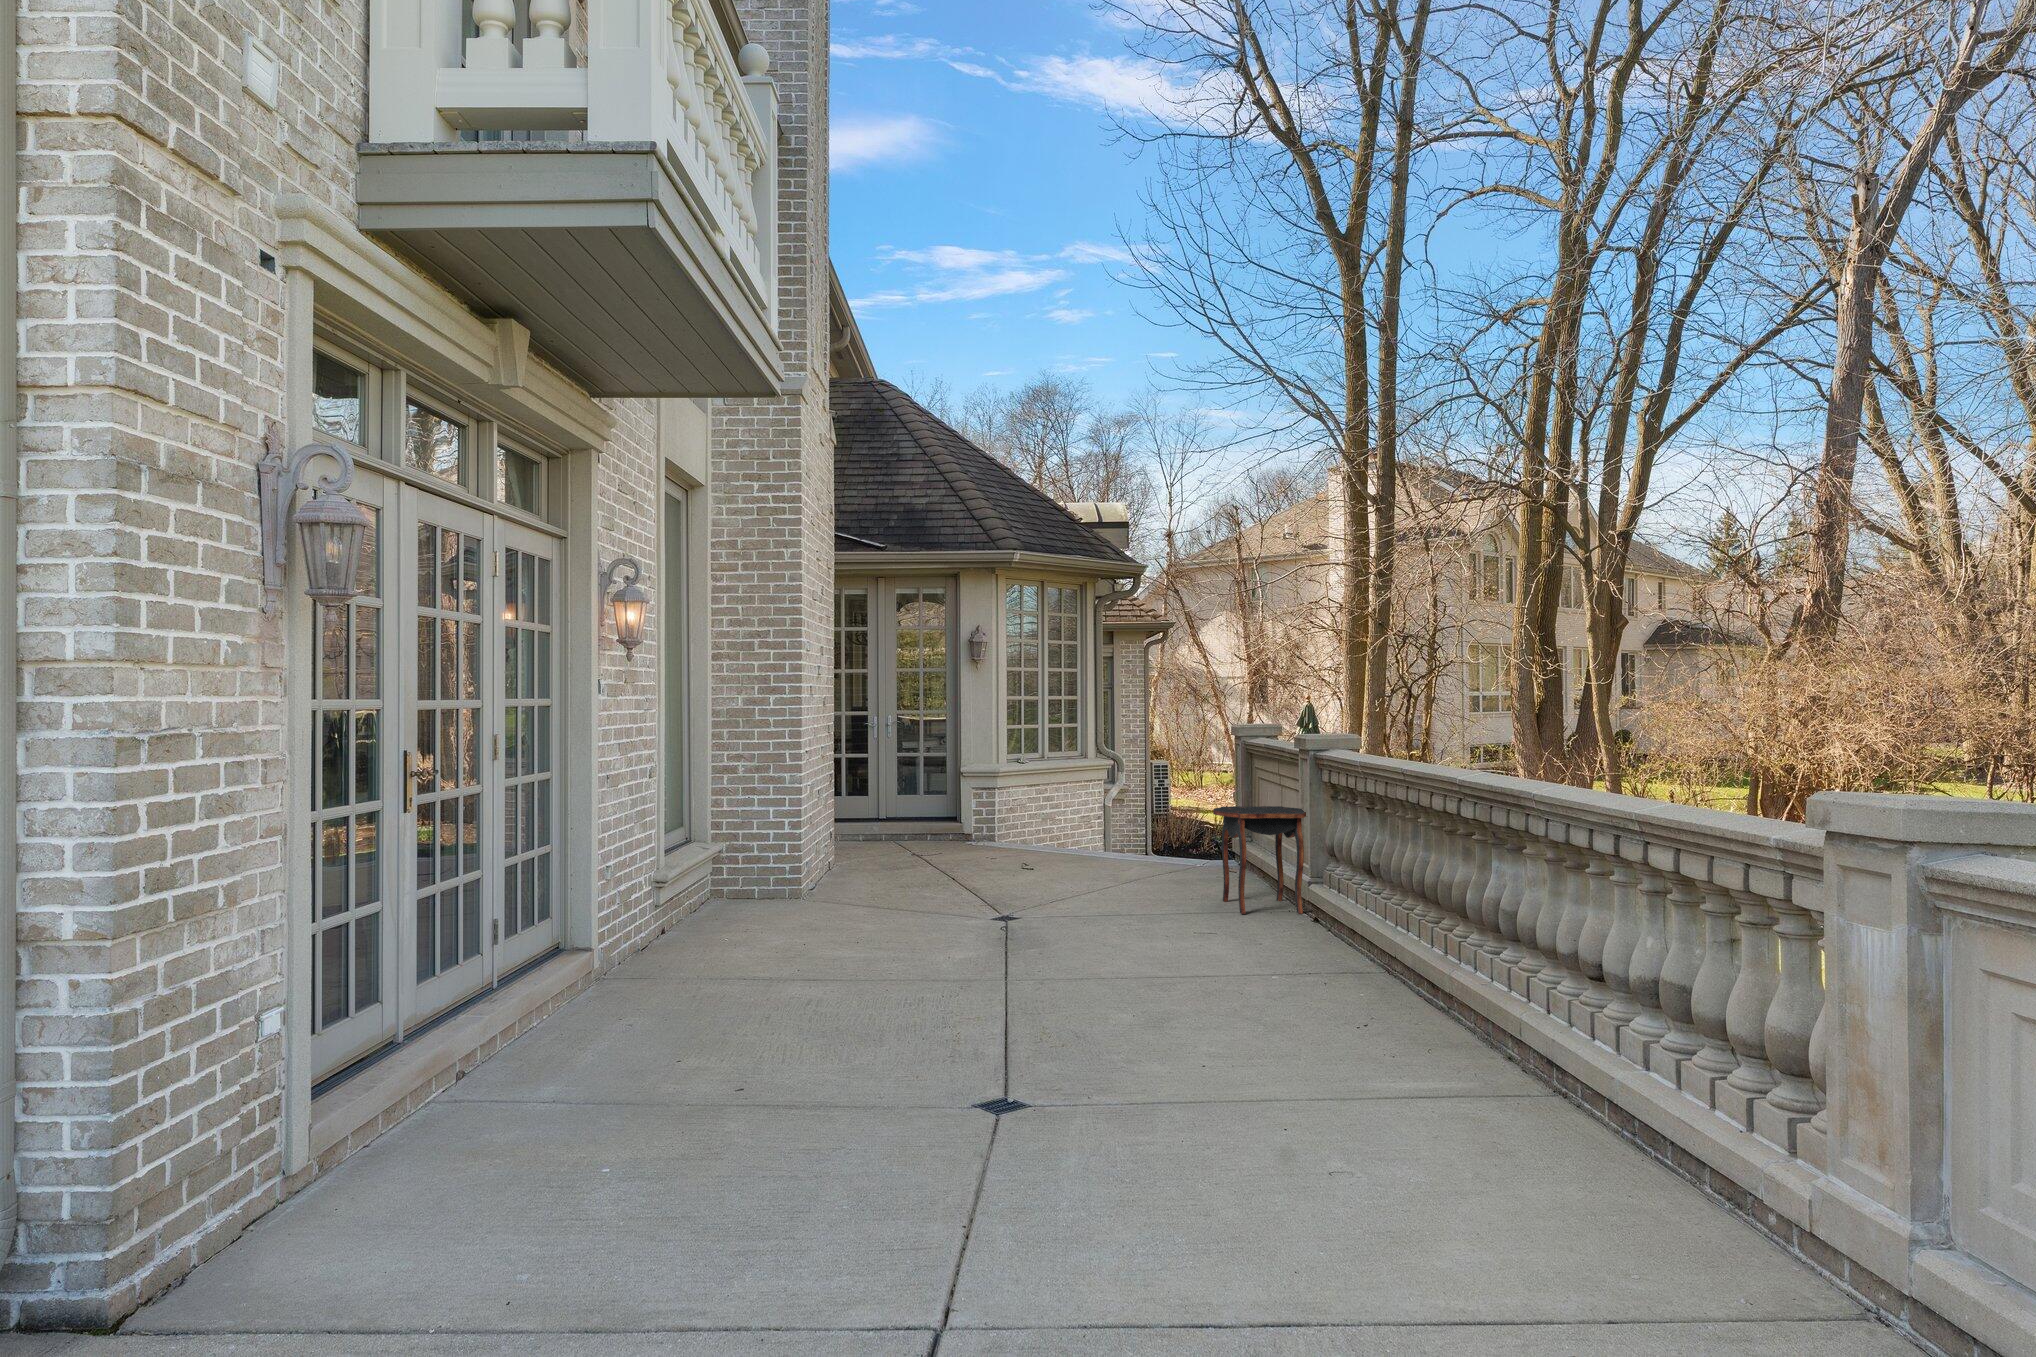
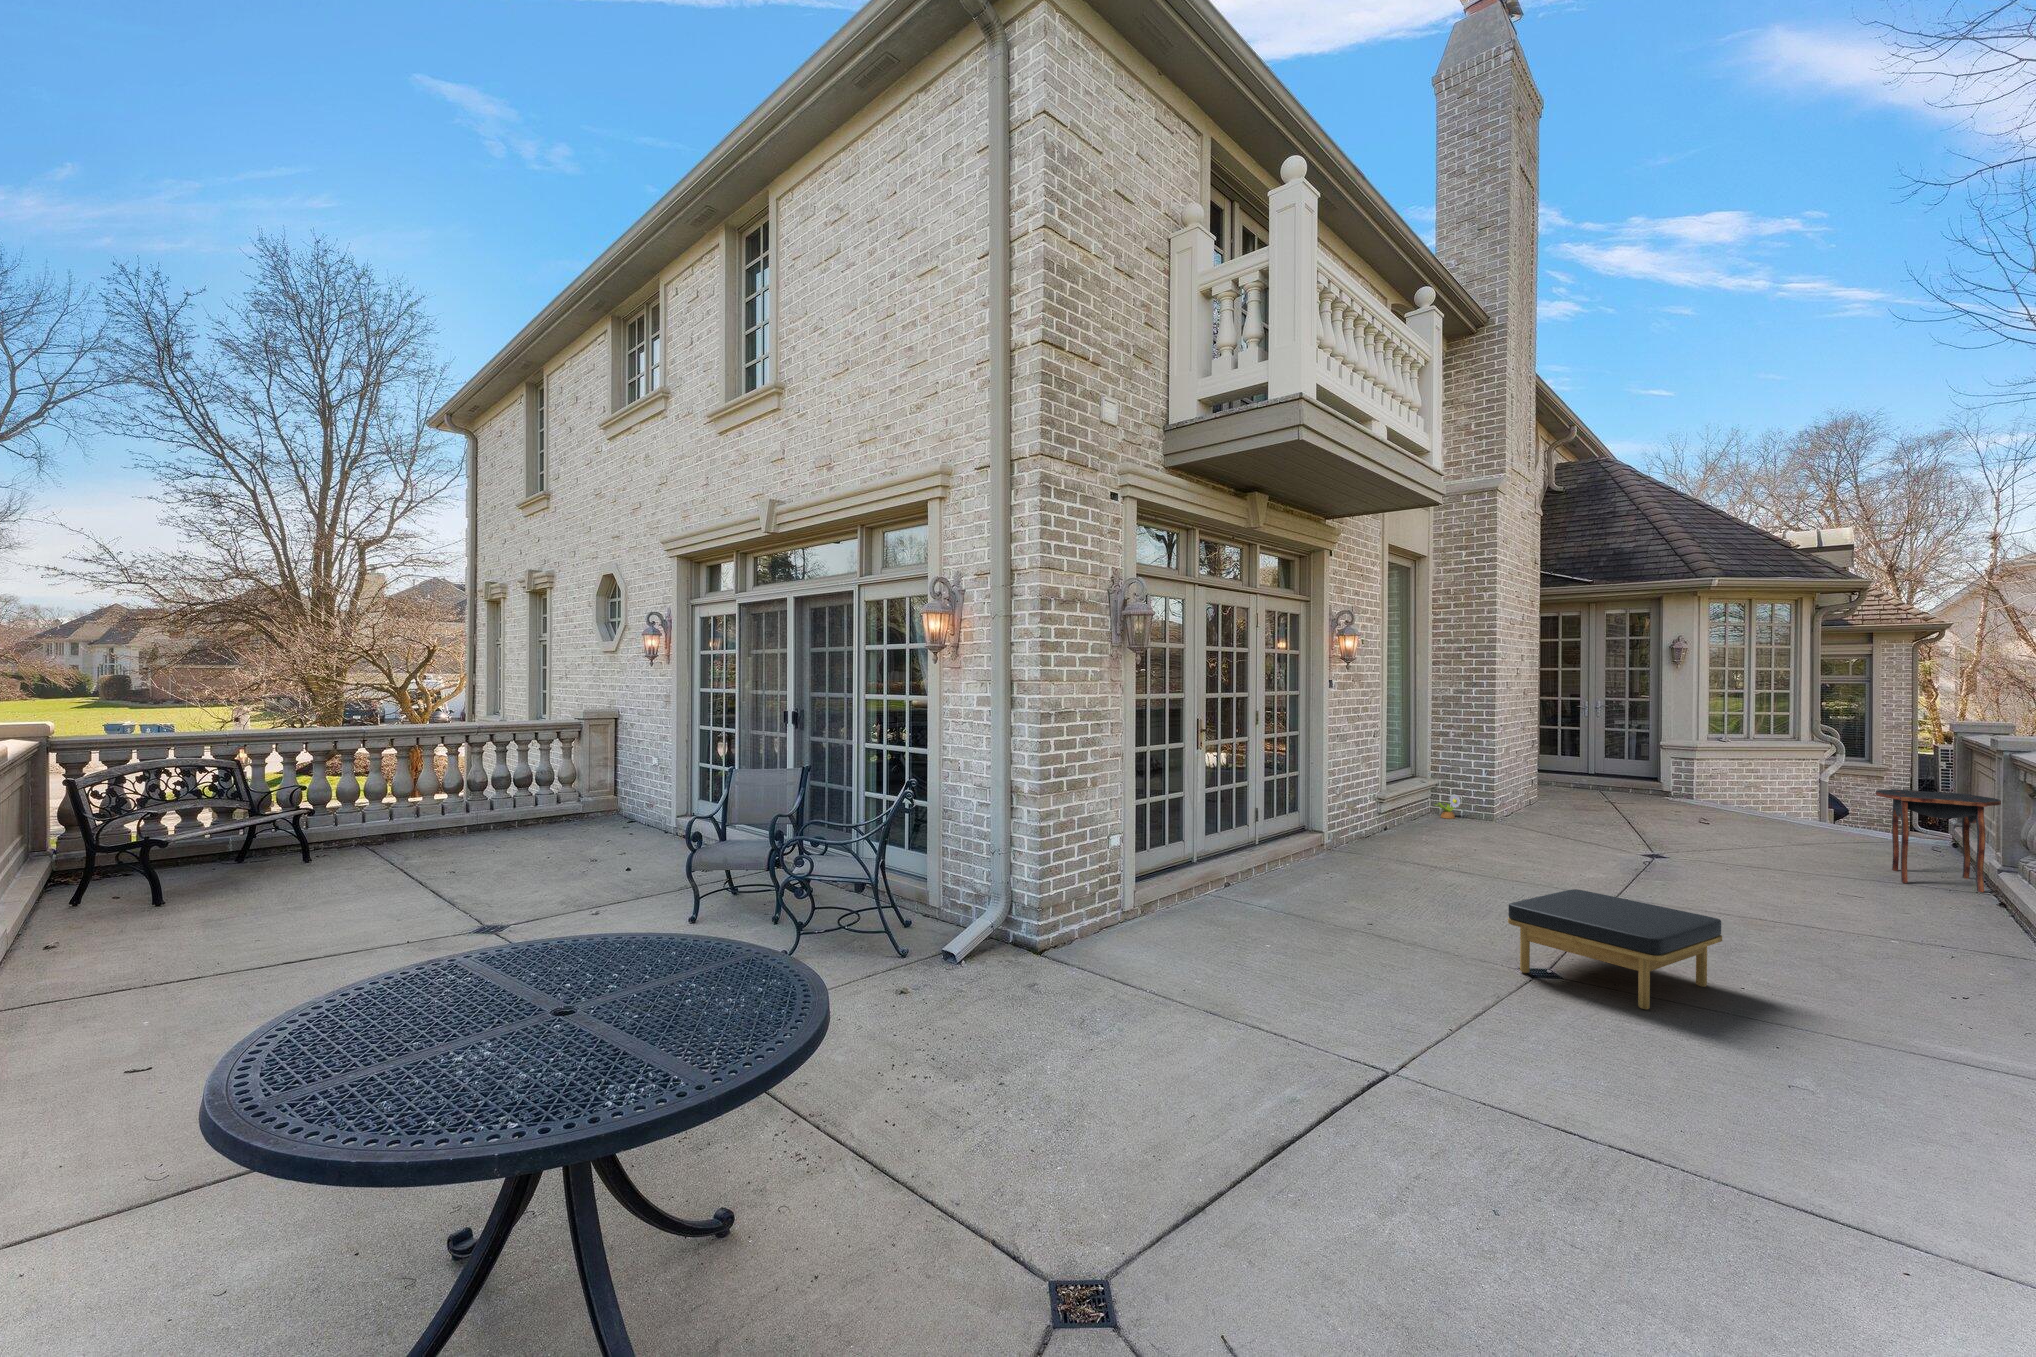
decorative plant: none [717,862,758,902] -> present [1435,794,1460,819]
ottoman: none [977,975,1202,1125] -> present [1508,889,1722,1009]

